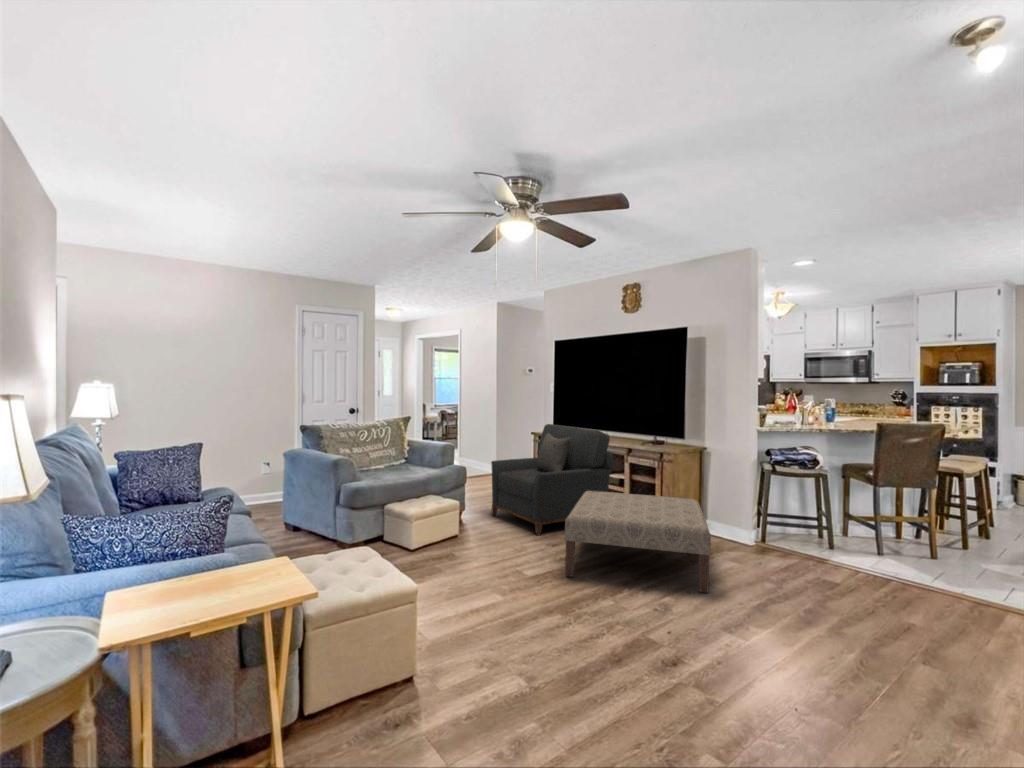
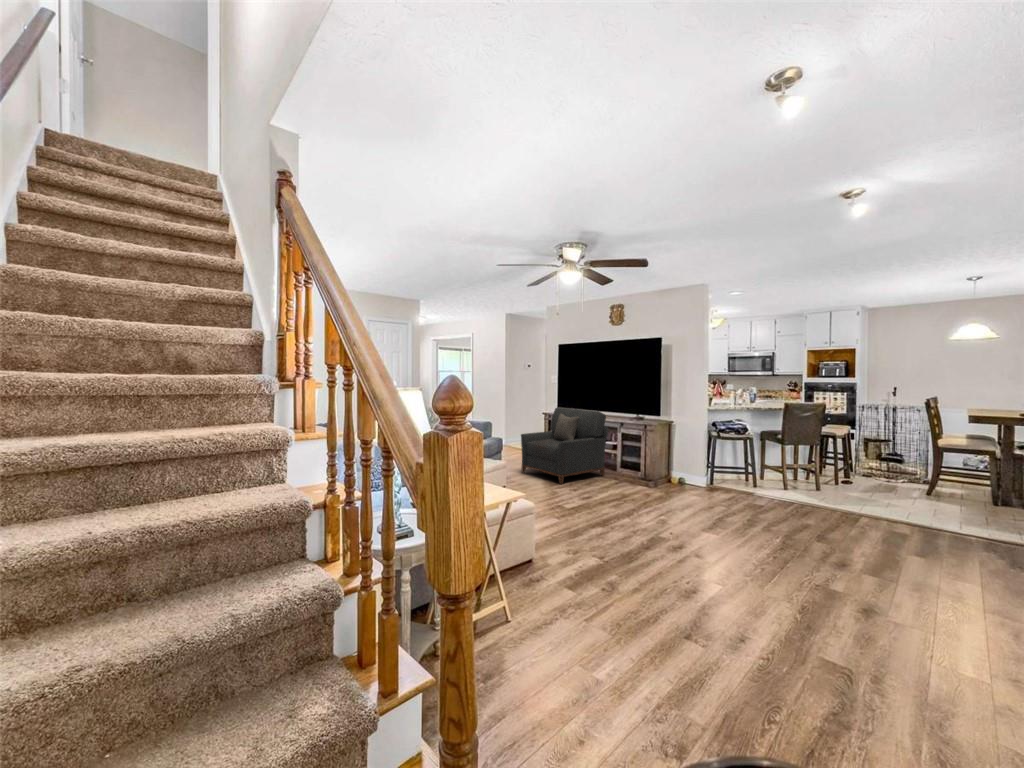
ottoman: present [565,491,711,593] -> none [592,453,688,513]

